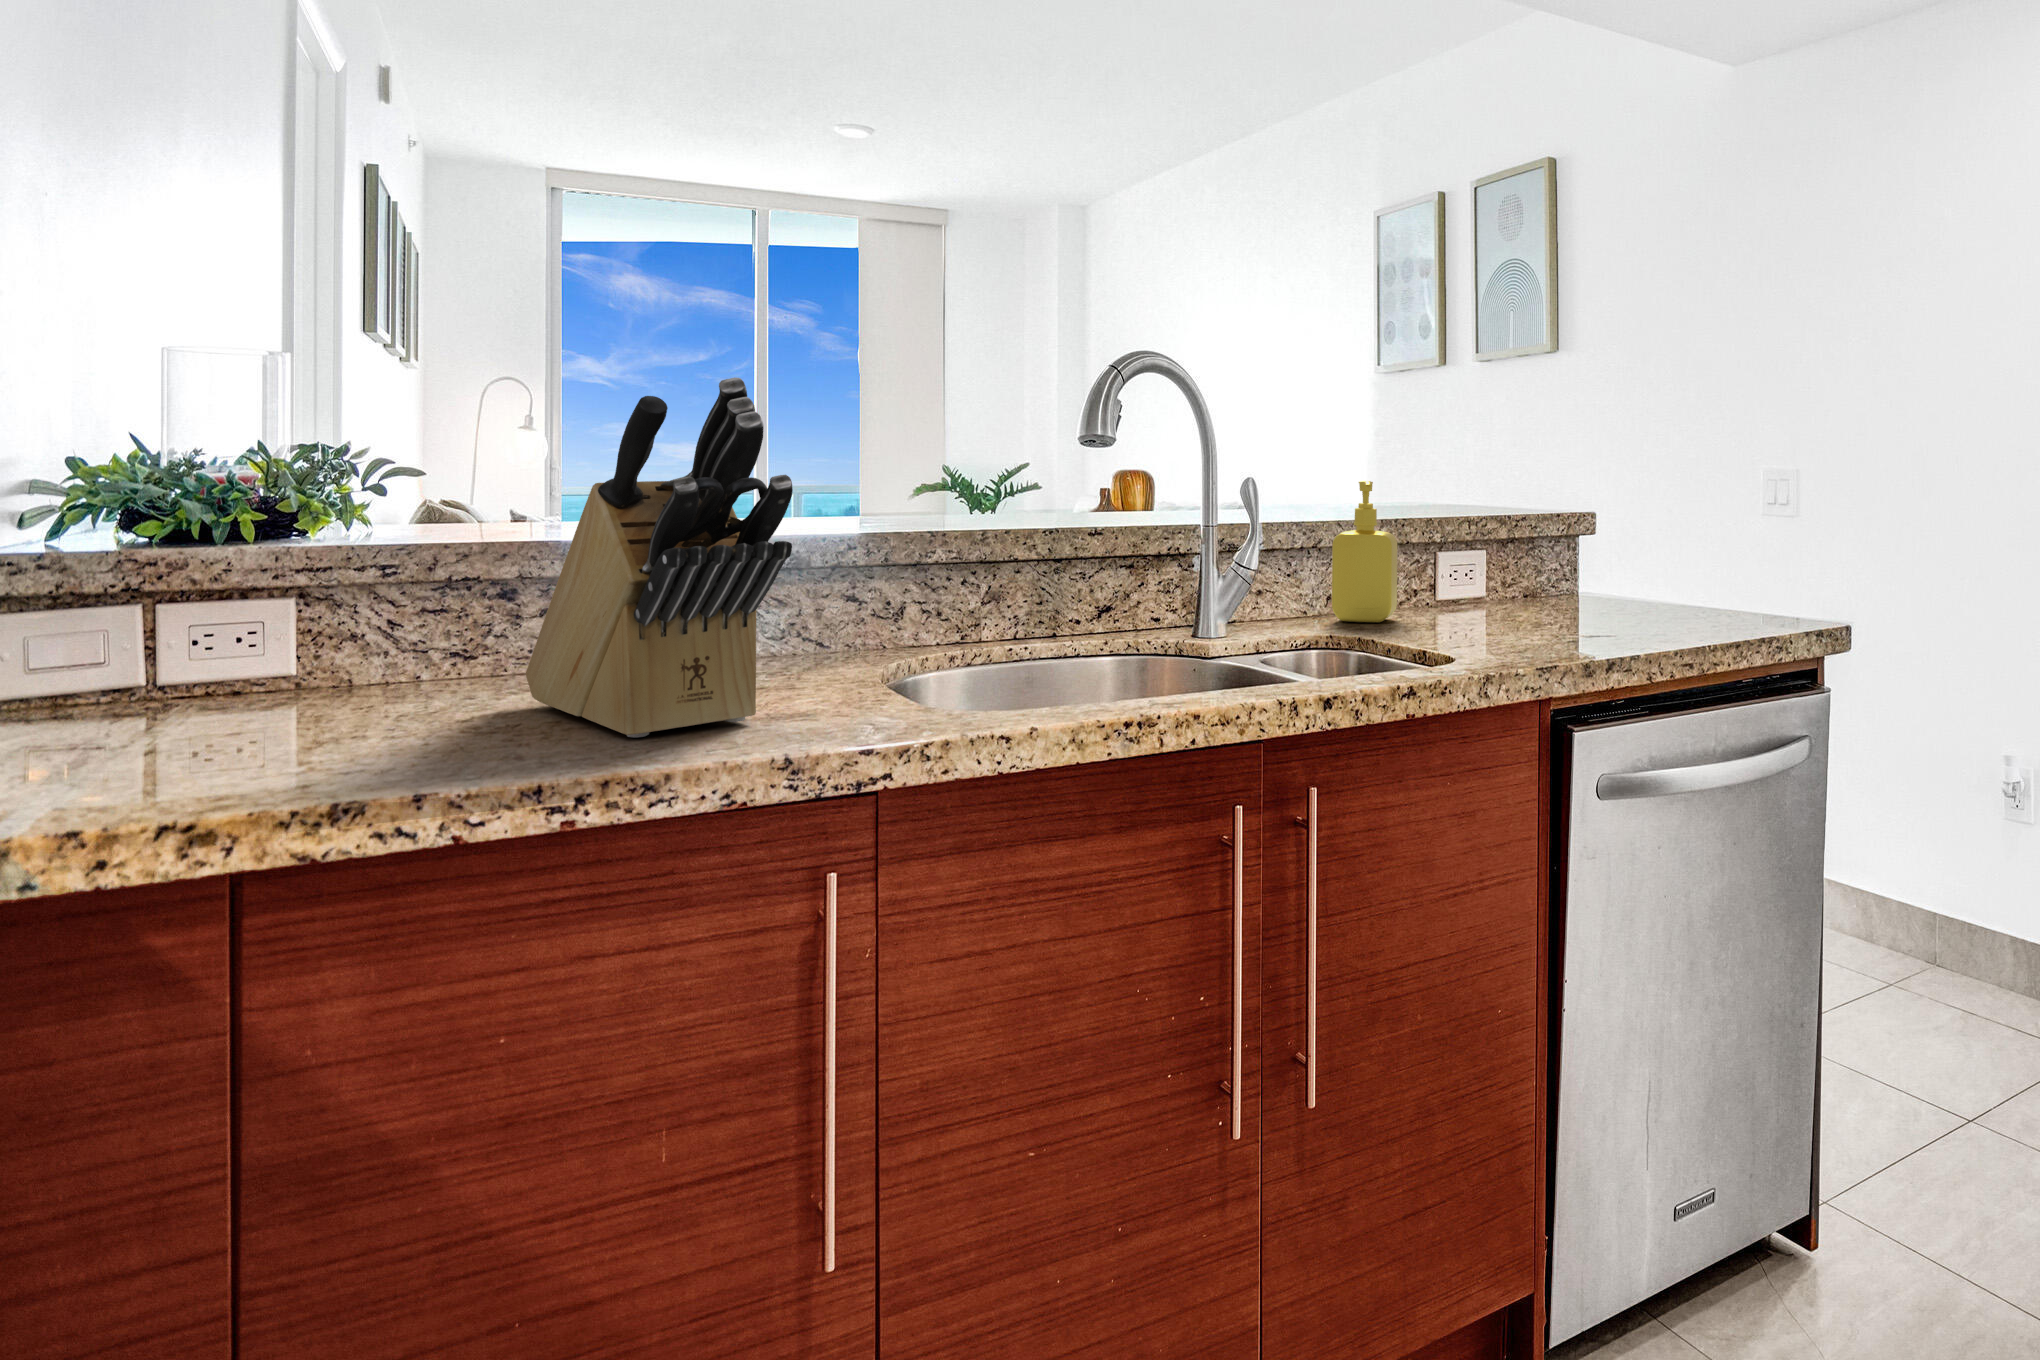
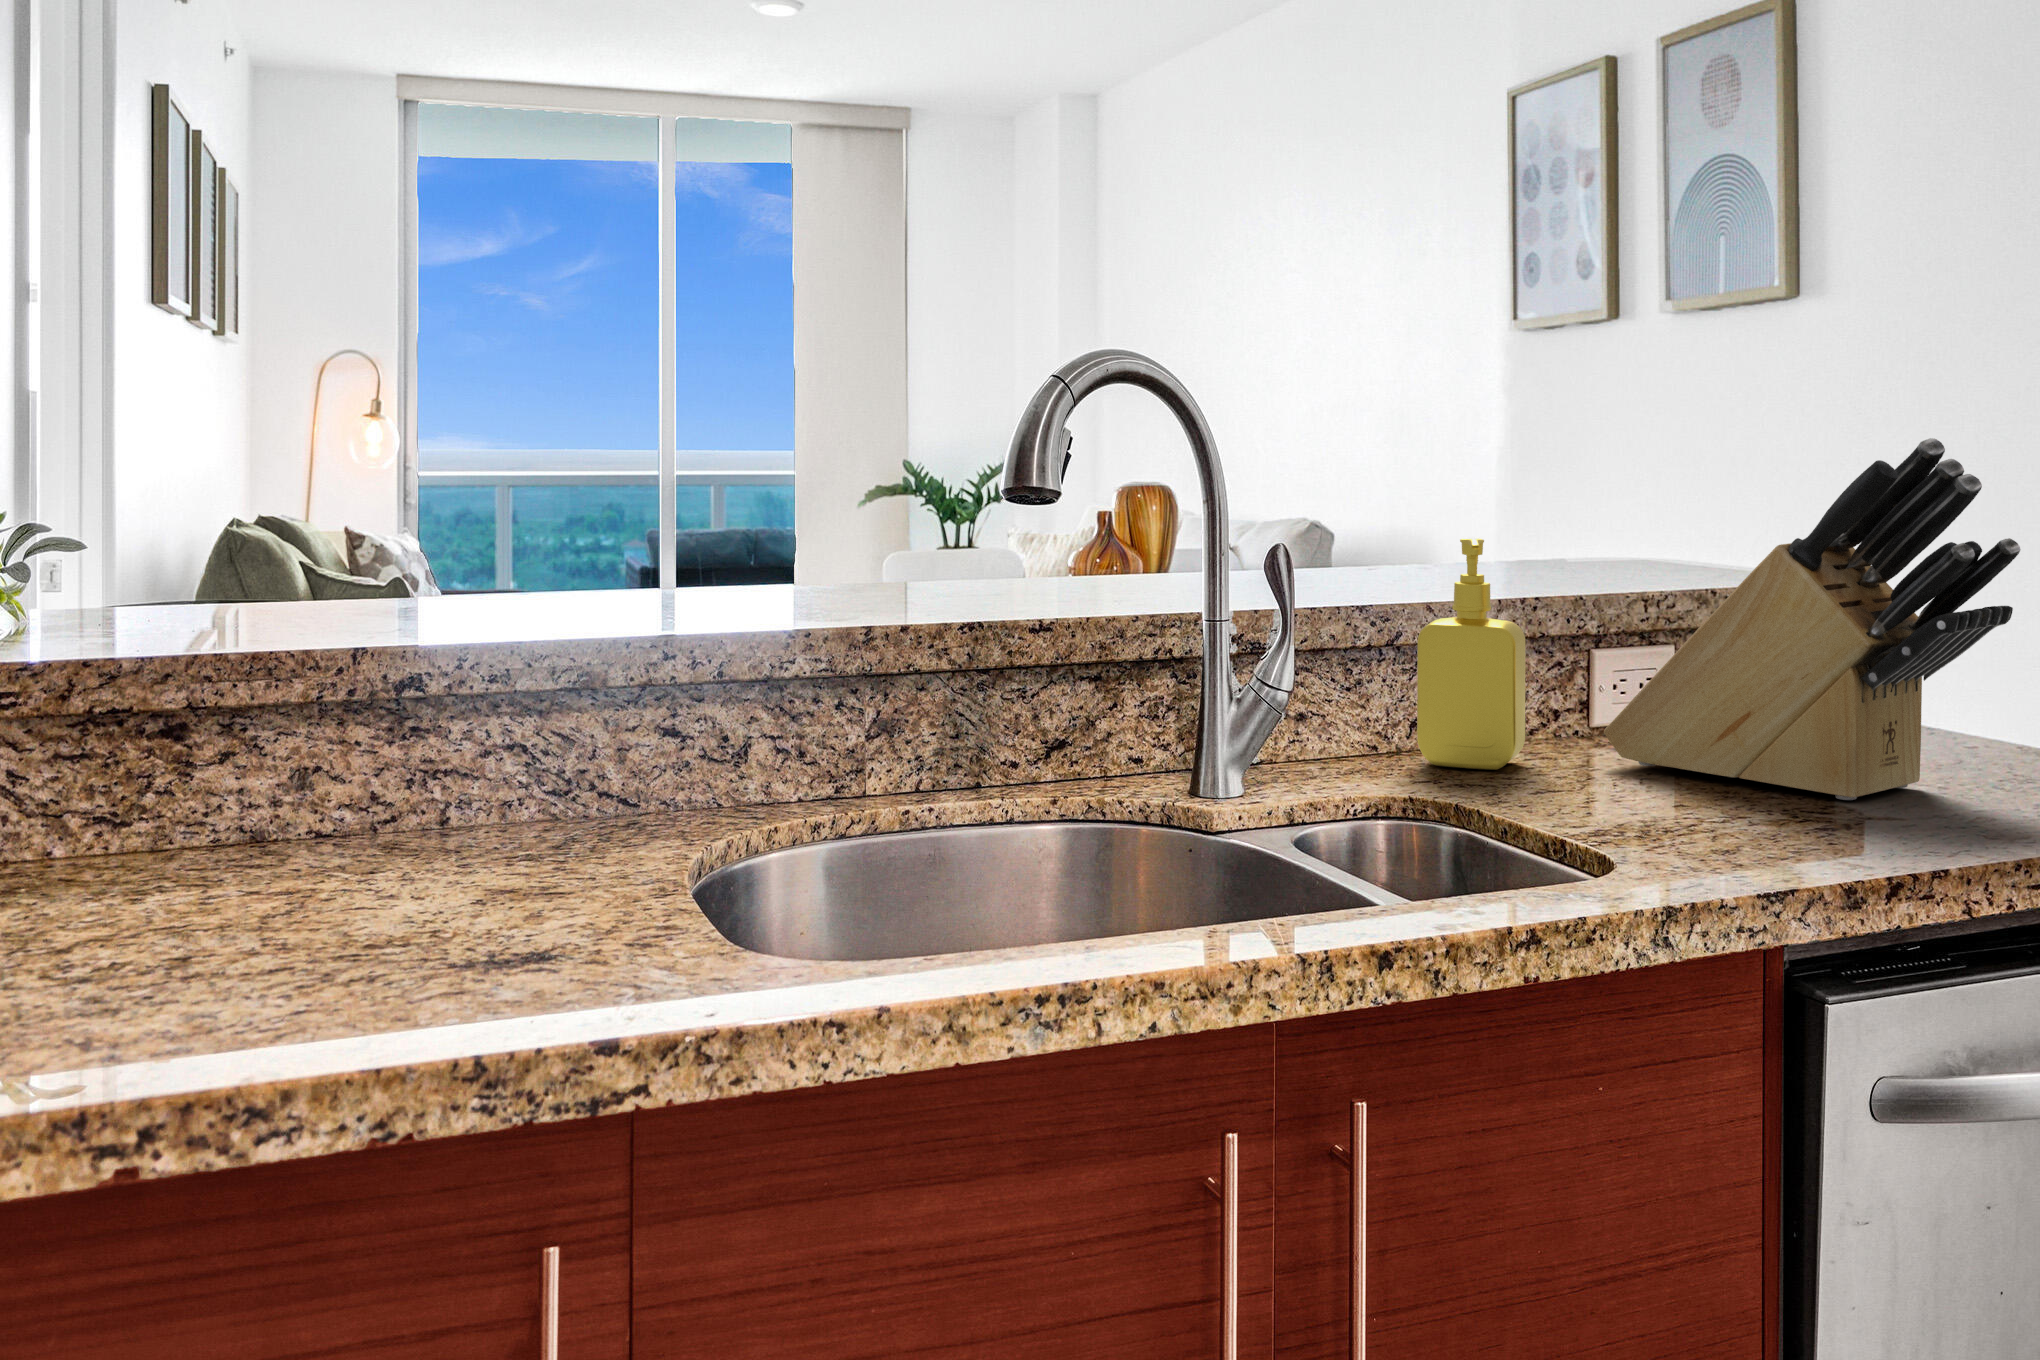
knife block: present [526,377,793,738] -> present [1604,438,2021,800]

